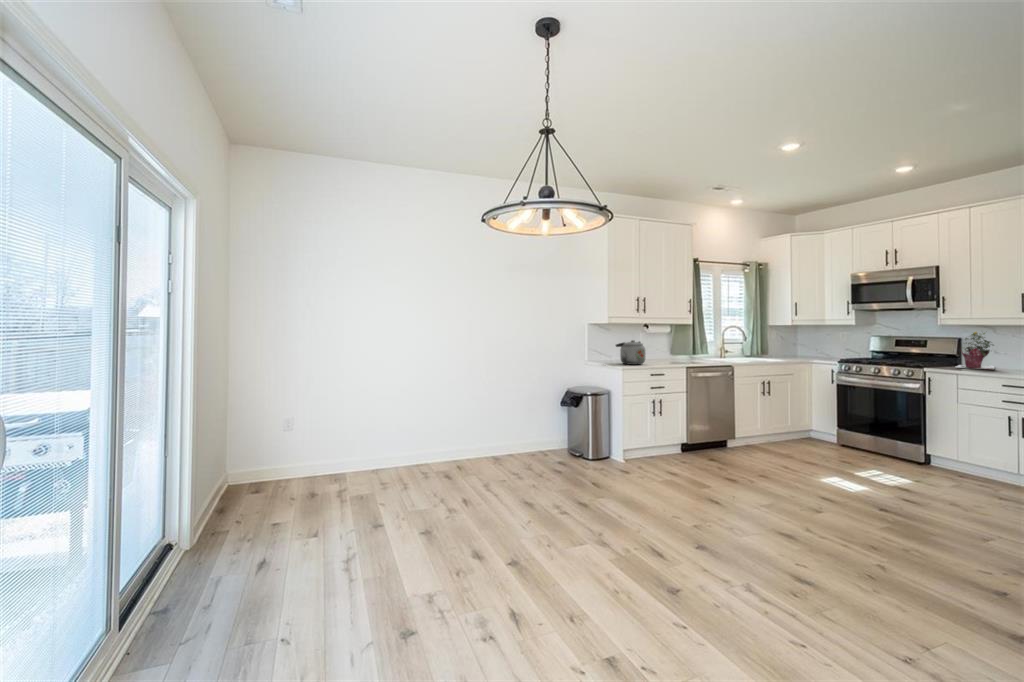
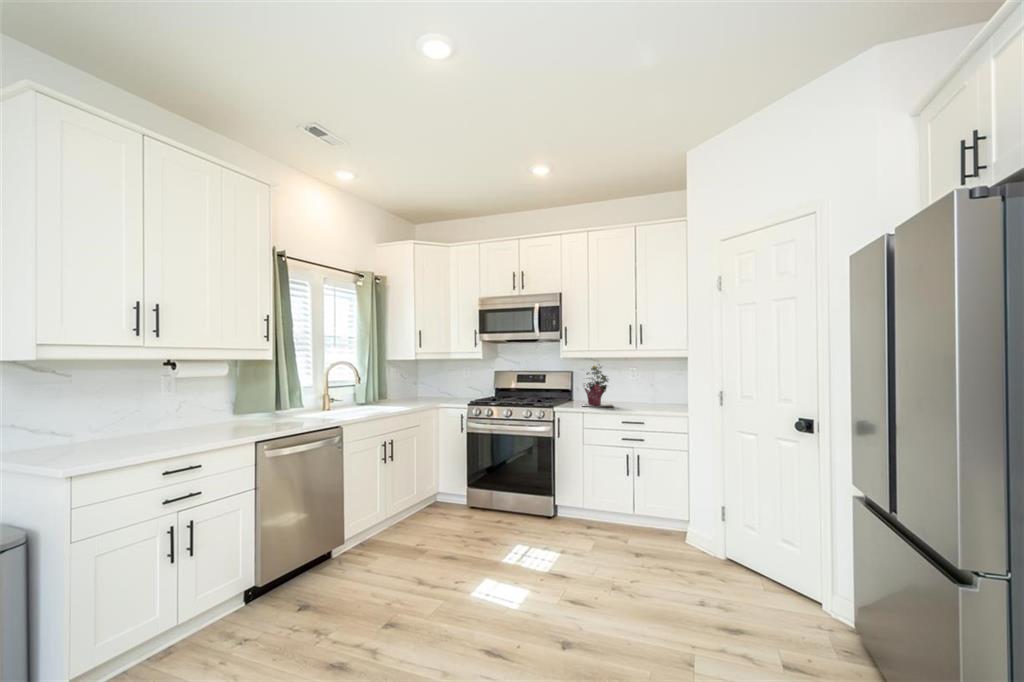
kettle: present [616,340,646,365] -> none [74,394,158,451]

